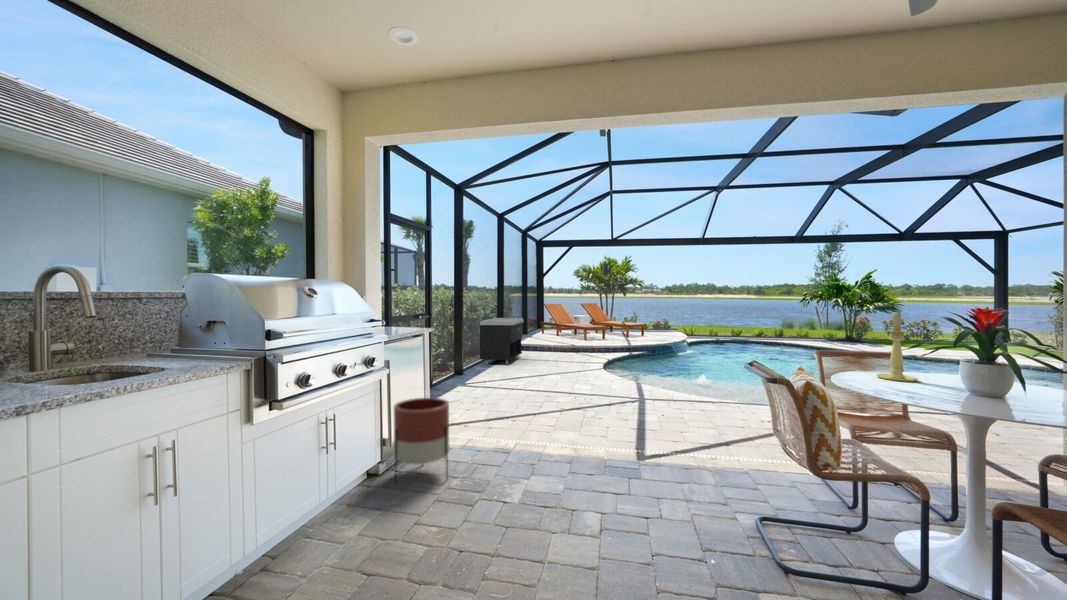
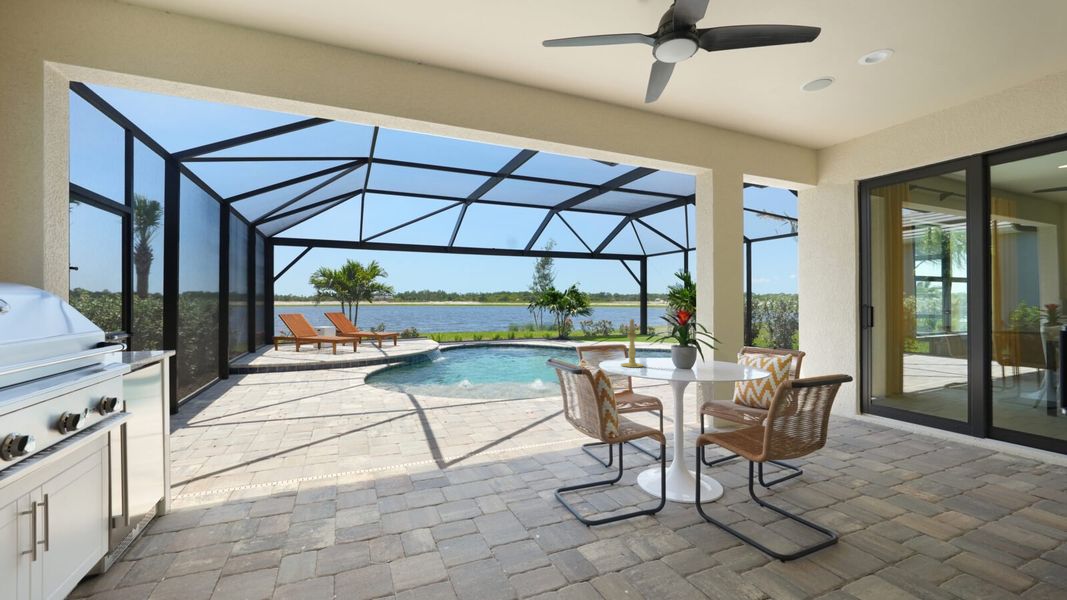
storage bench: present [480,318,524,364] -> none [200,333,261,393]
planter: present [394,398,449,483] -> none [133,445,226,577]

